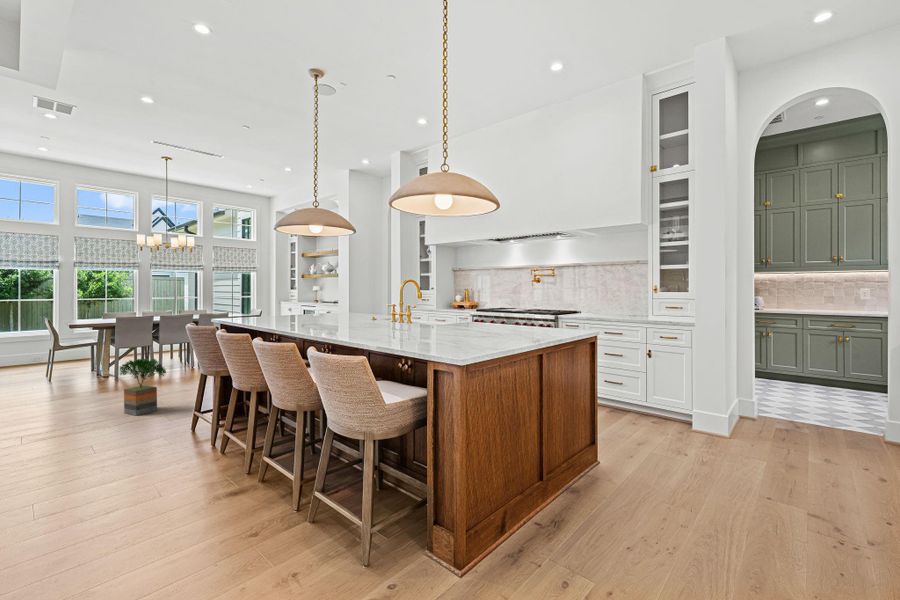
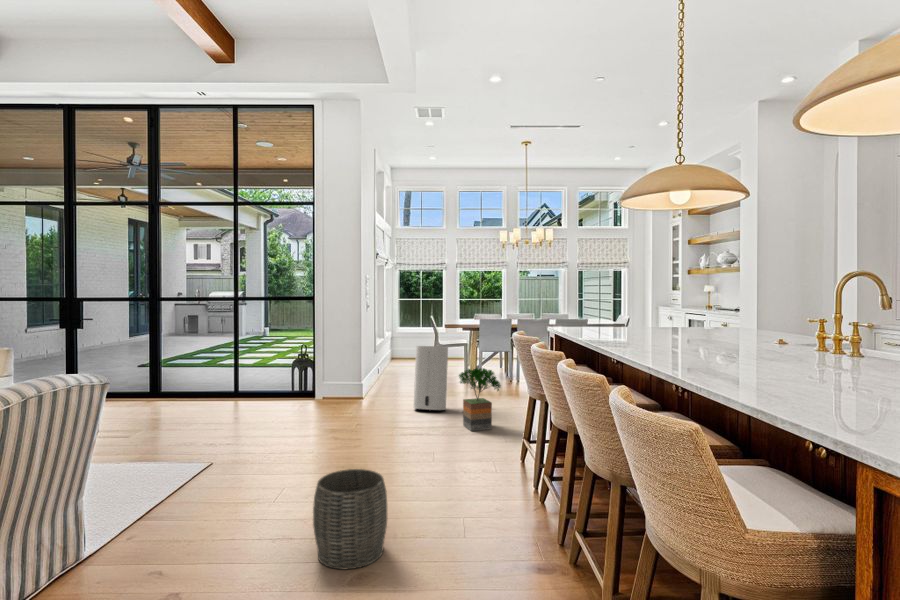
air purifier: none [51,344,95,410] -> present [414,346,448,410]
woven basket: none [19,448,108,539] -> present [313,469,387,569]

